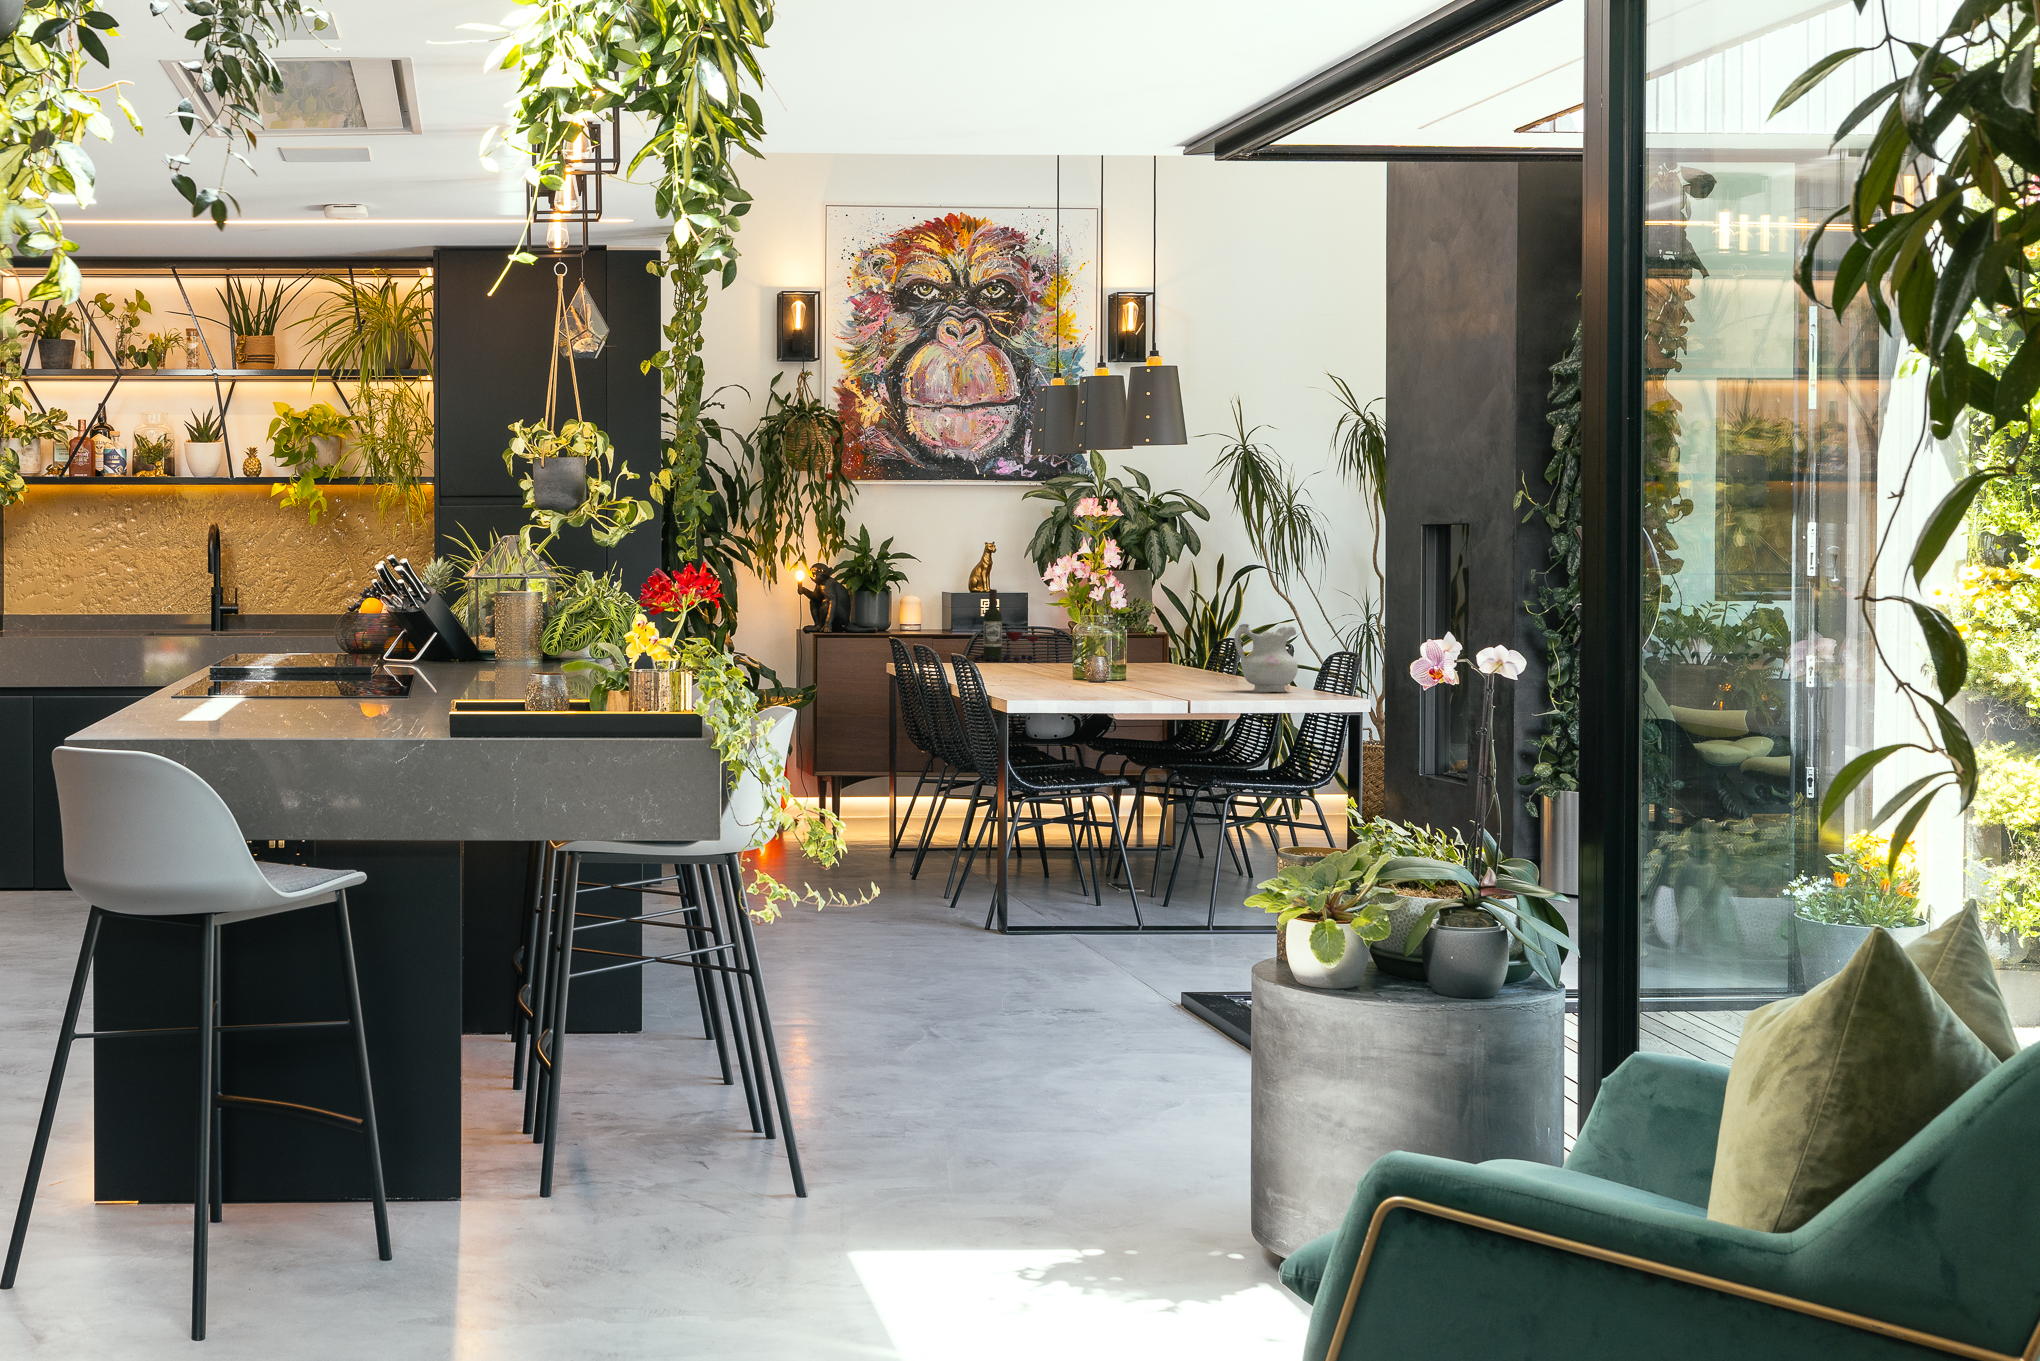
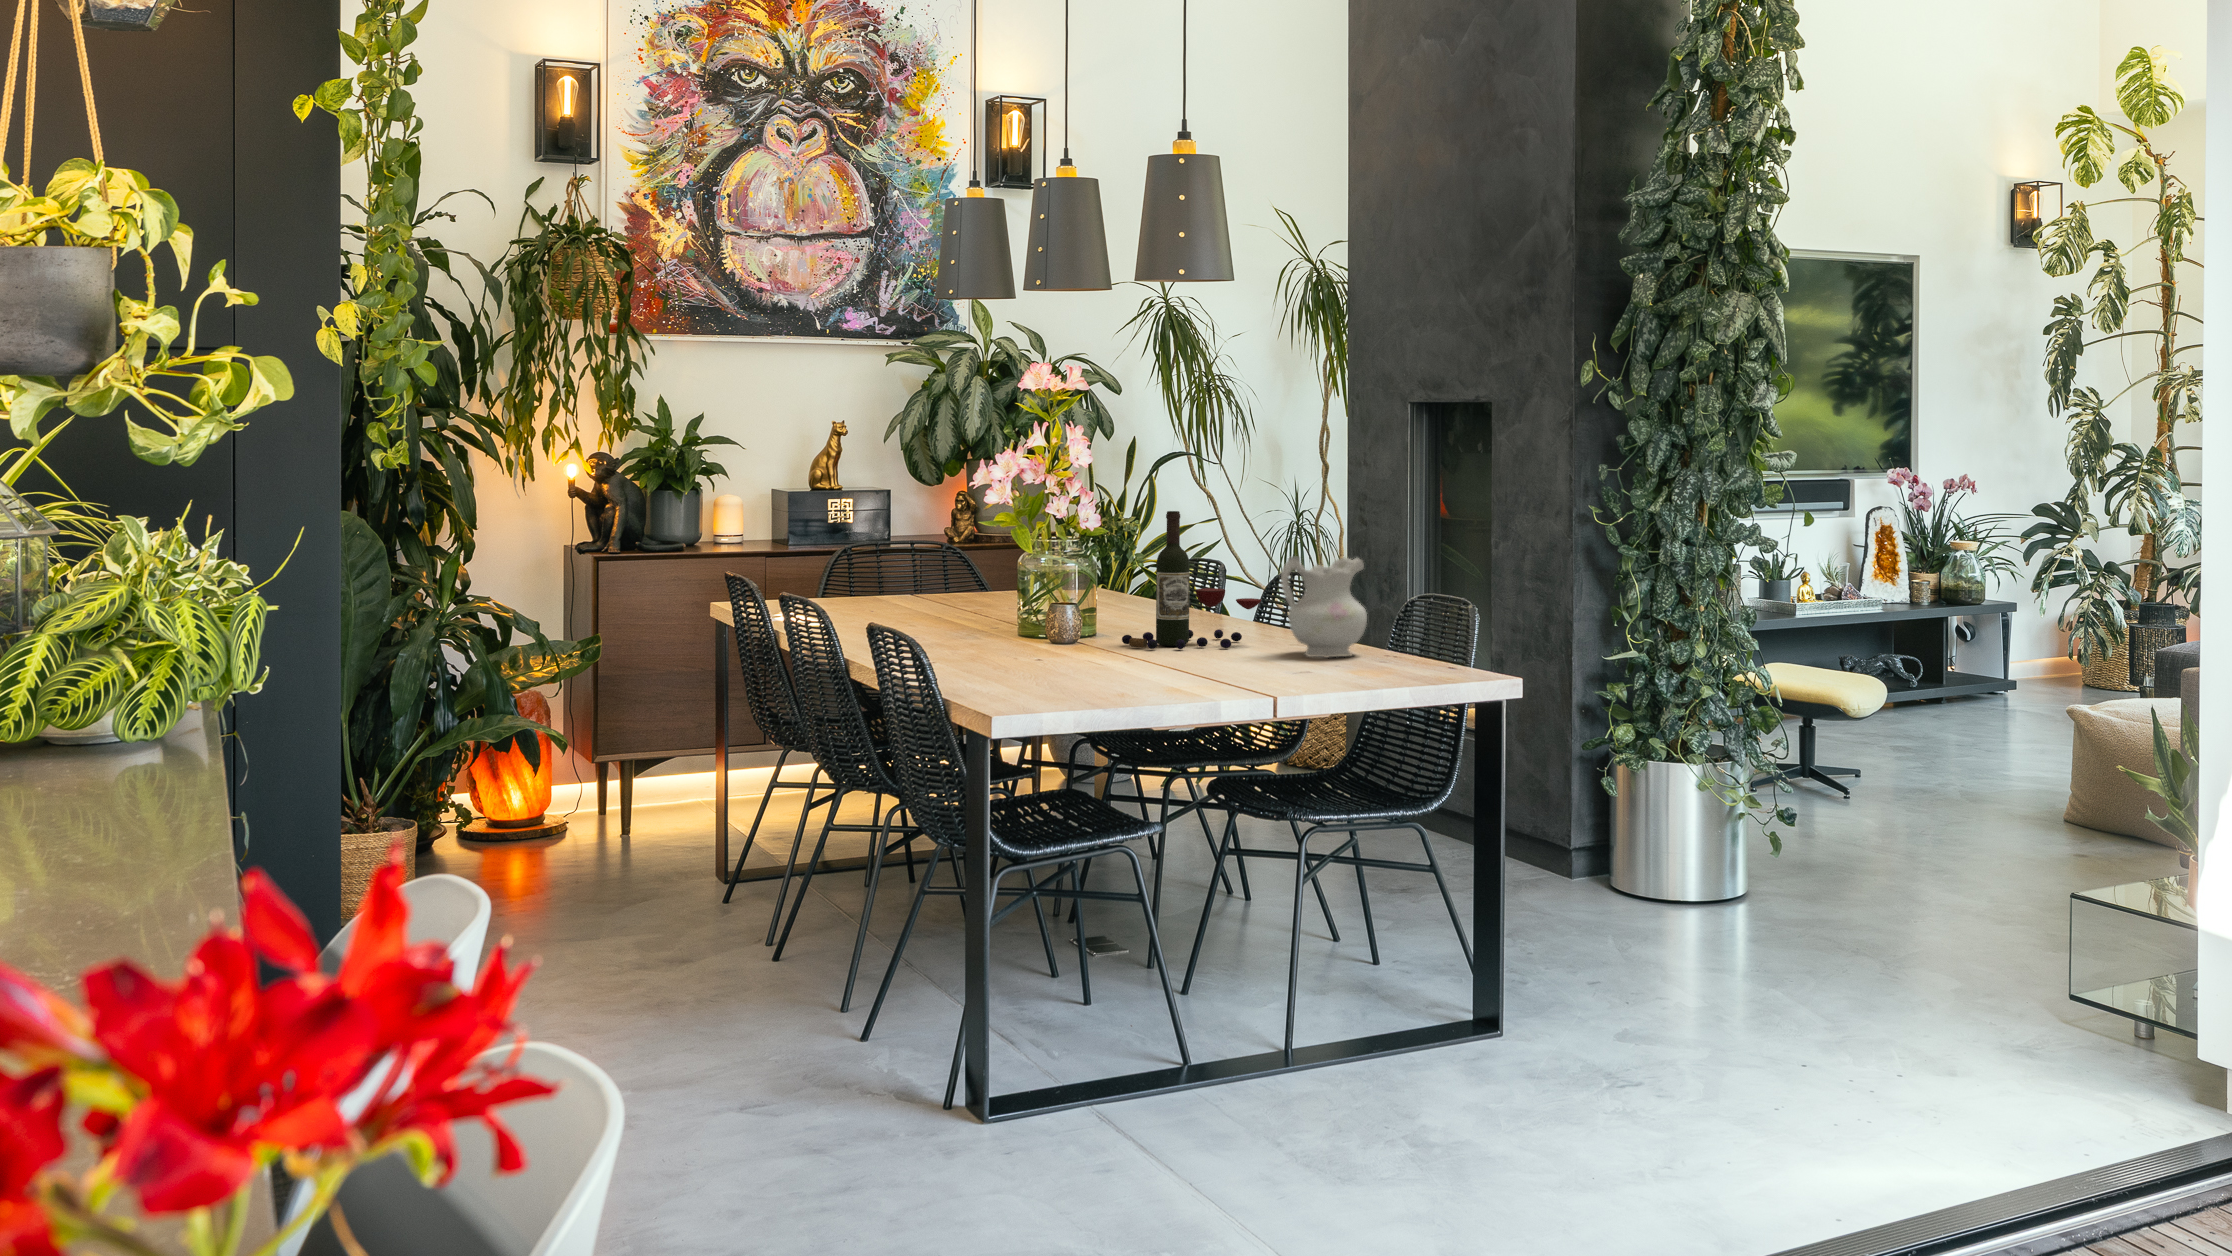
wine bottle: present [966,589,1039,662] -> present [1122,511,1261,649]

